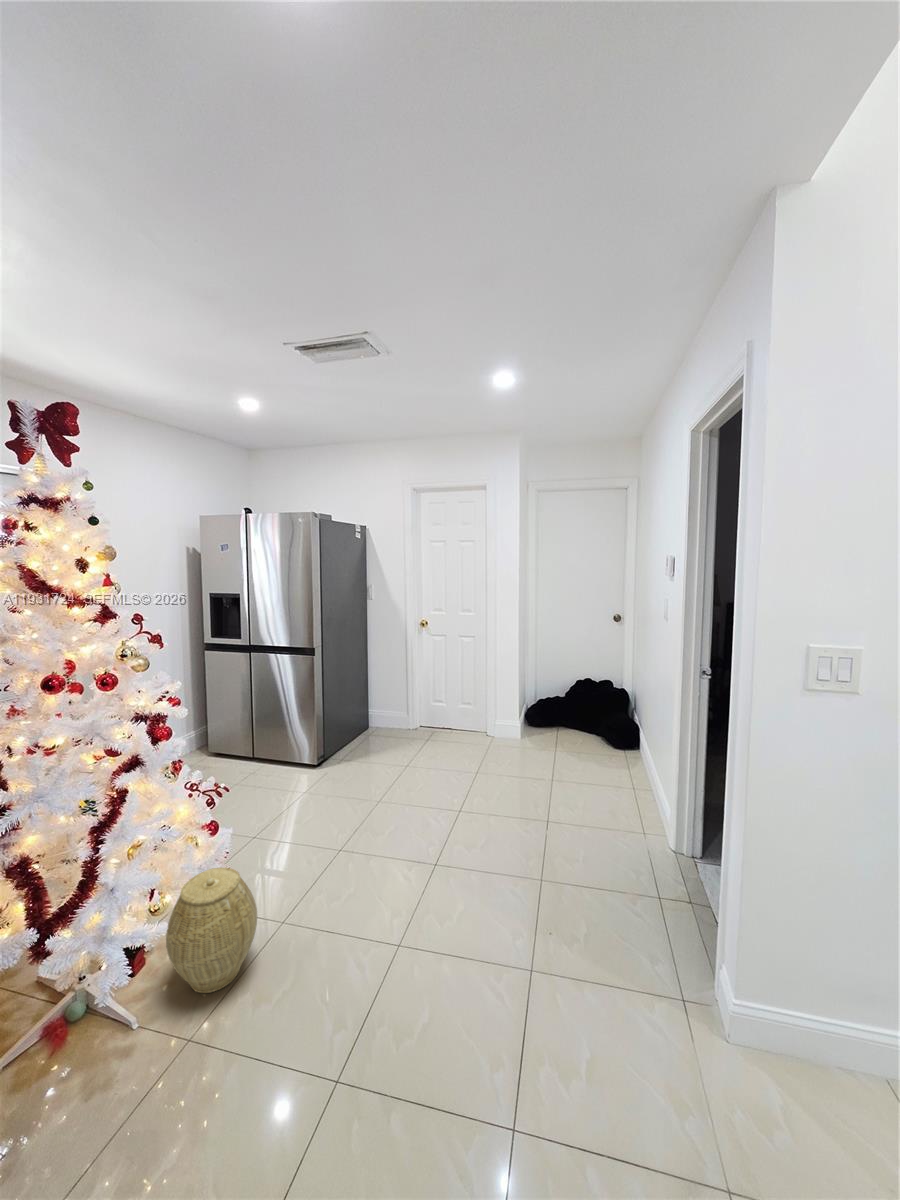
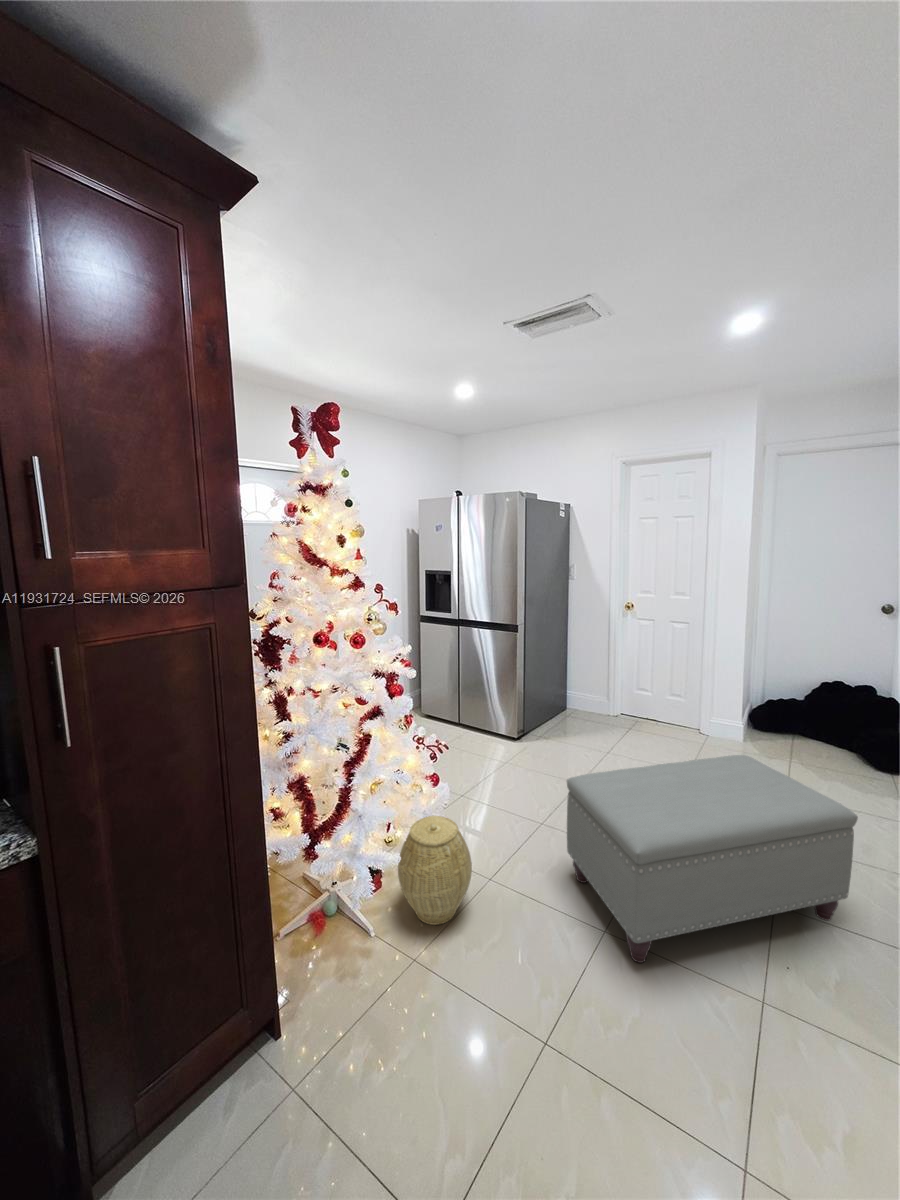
ottoman: none [359,753,592,966] -> present [567,755,858,963]

